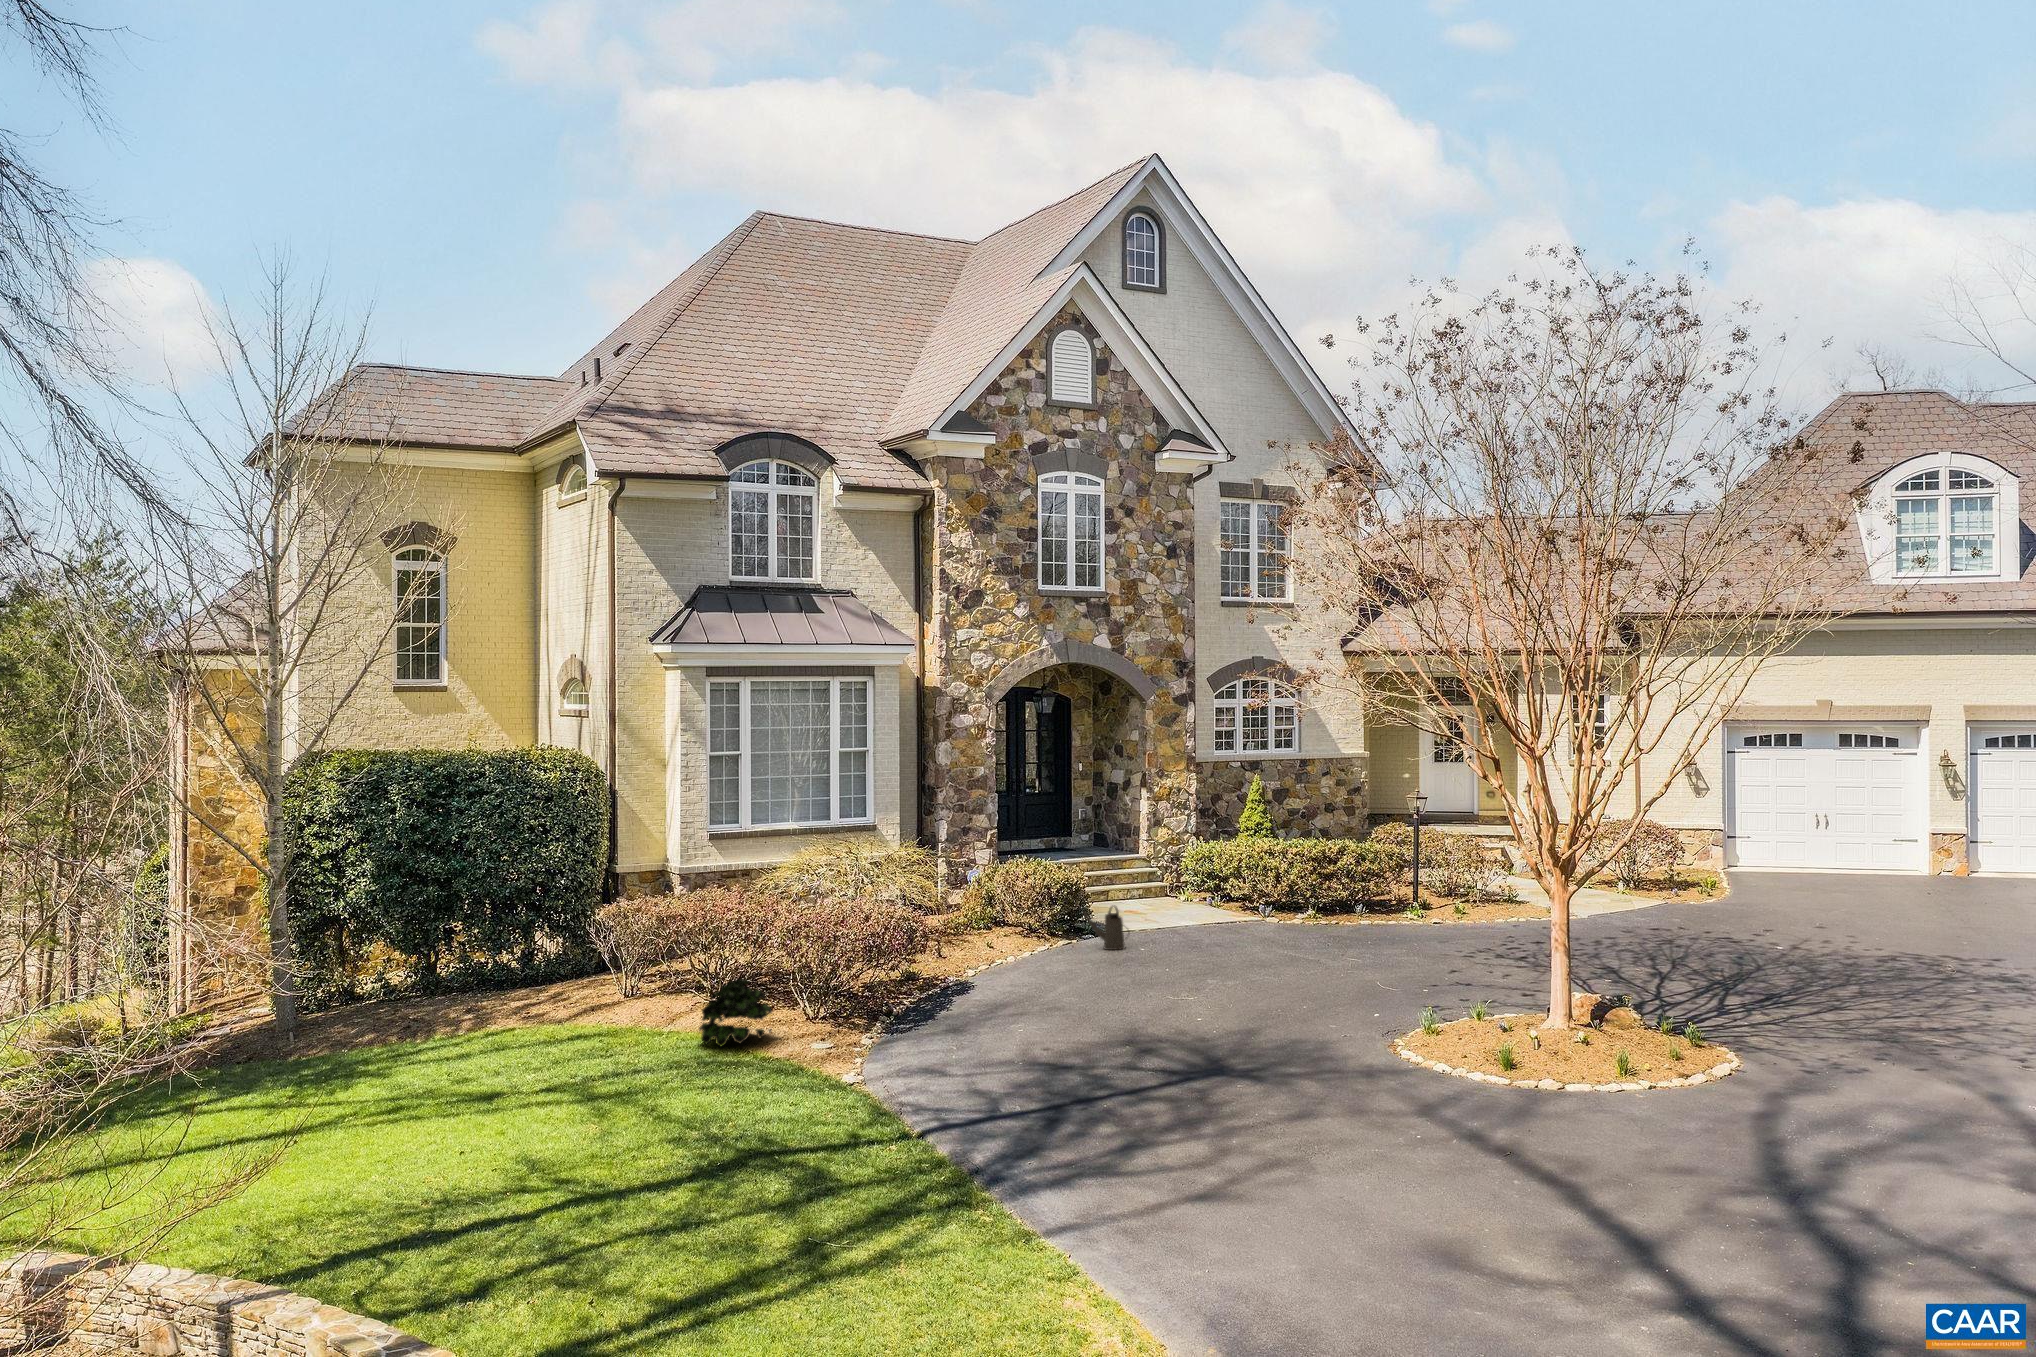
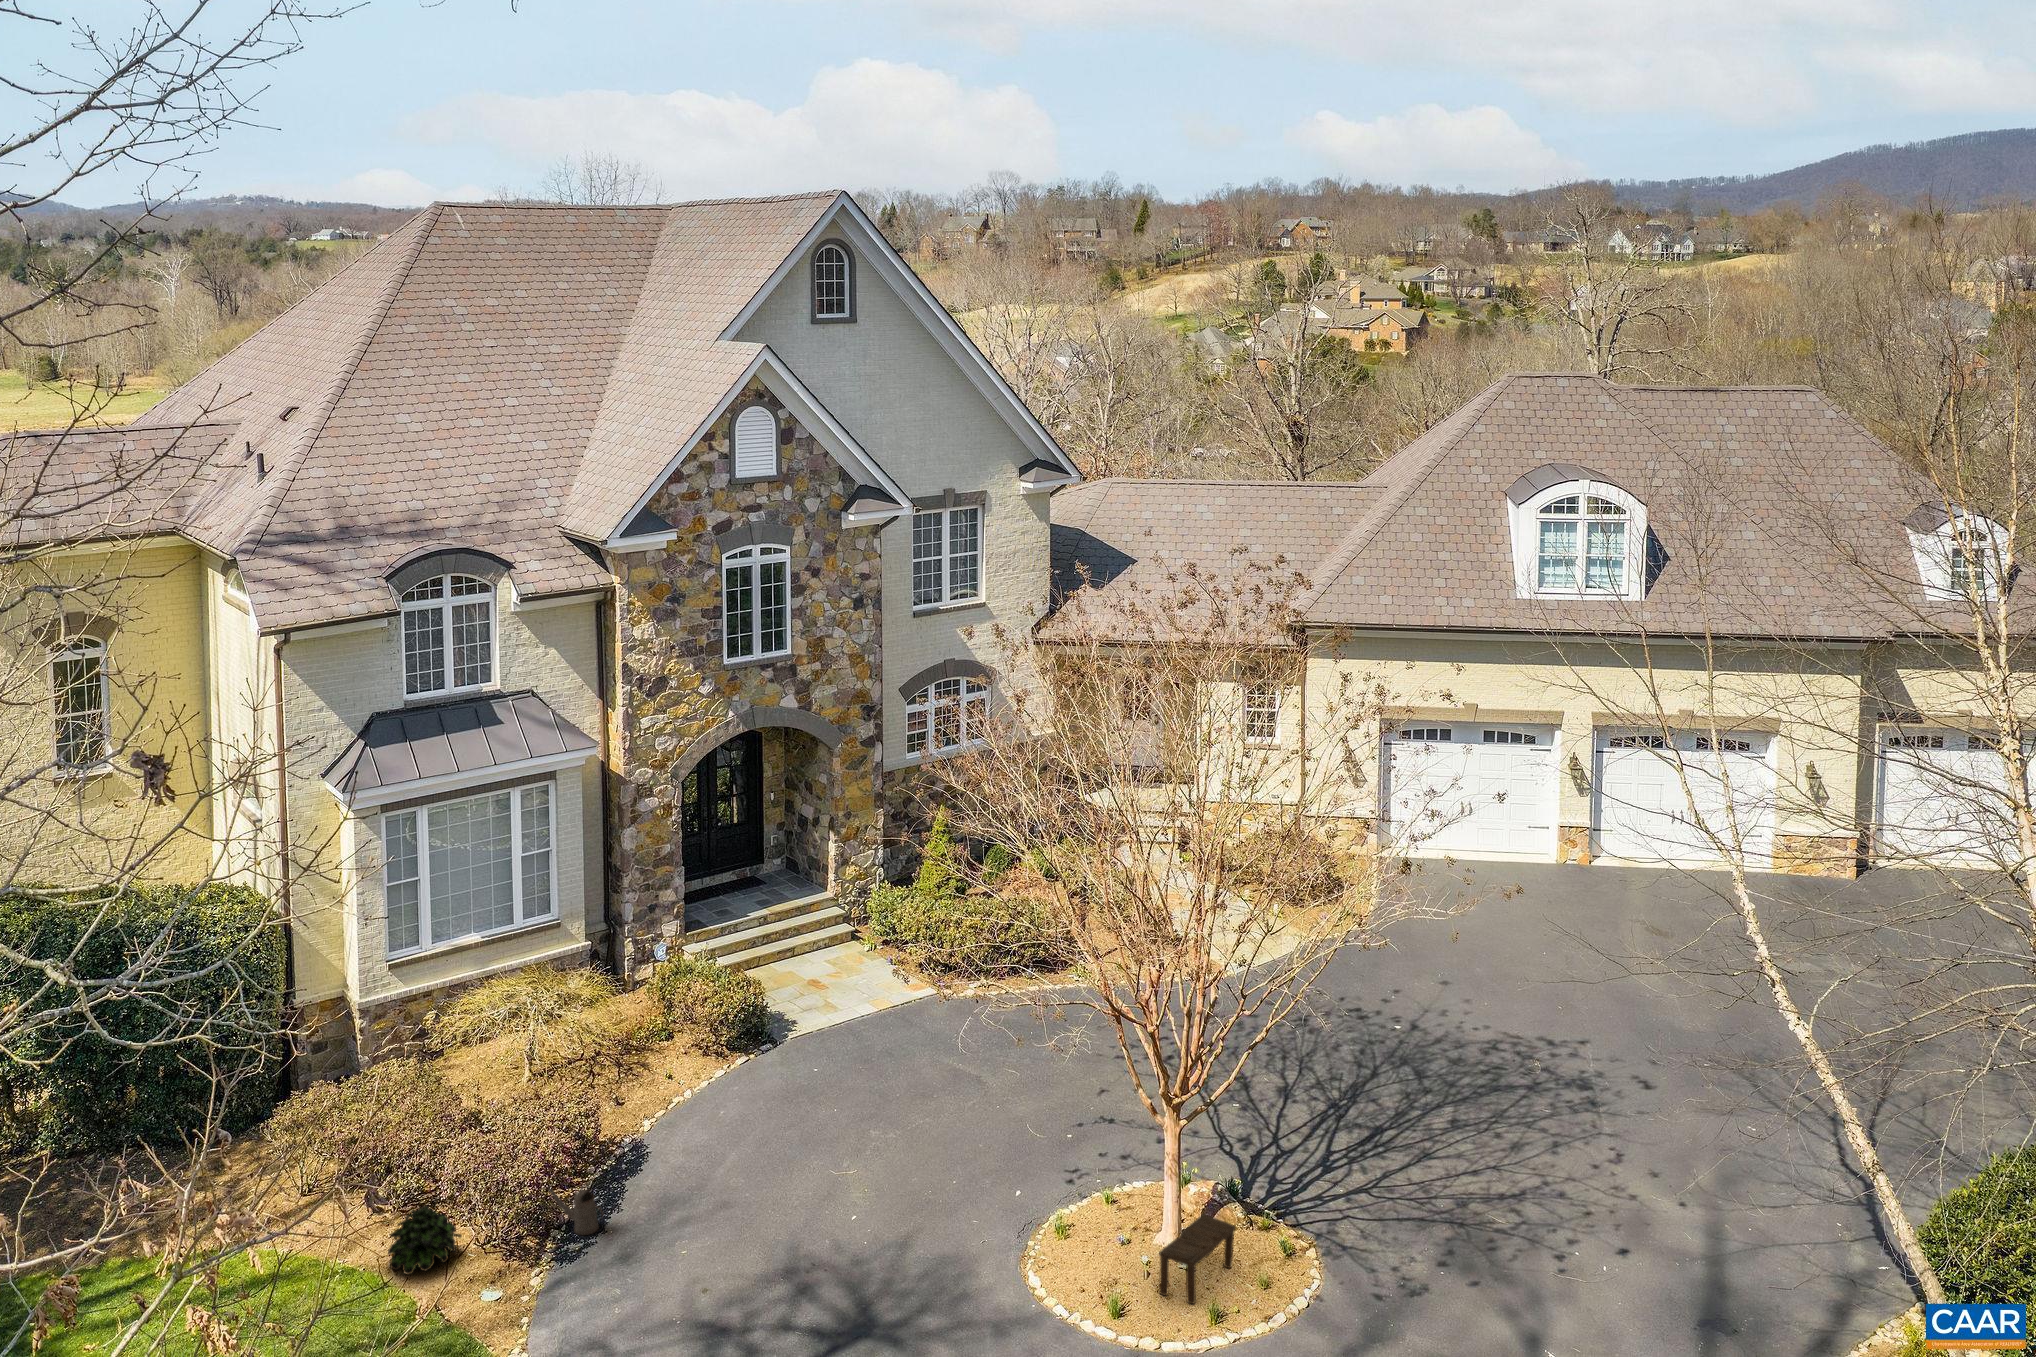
watering can: present [1083,906,1125,950] -> present [548,1185,604,1235]
bench: none [1608,985,1698,1065] -> present [1159,1214,1236,1304]

